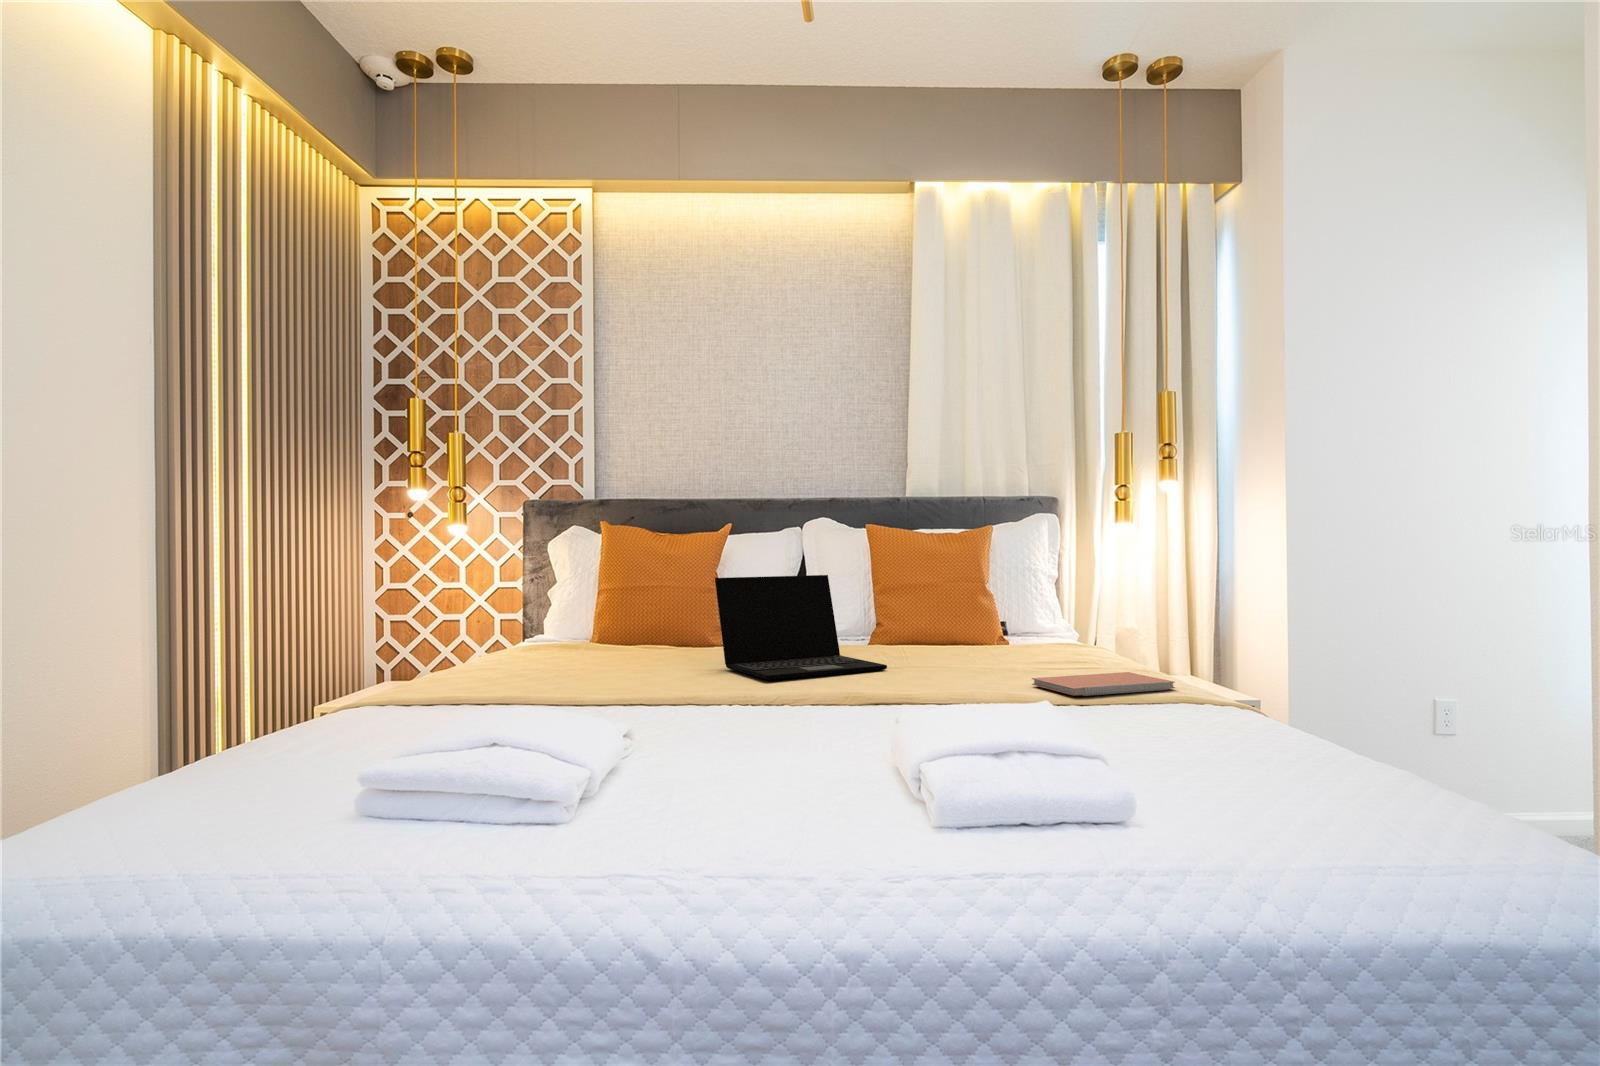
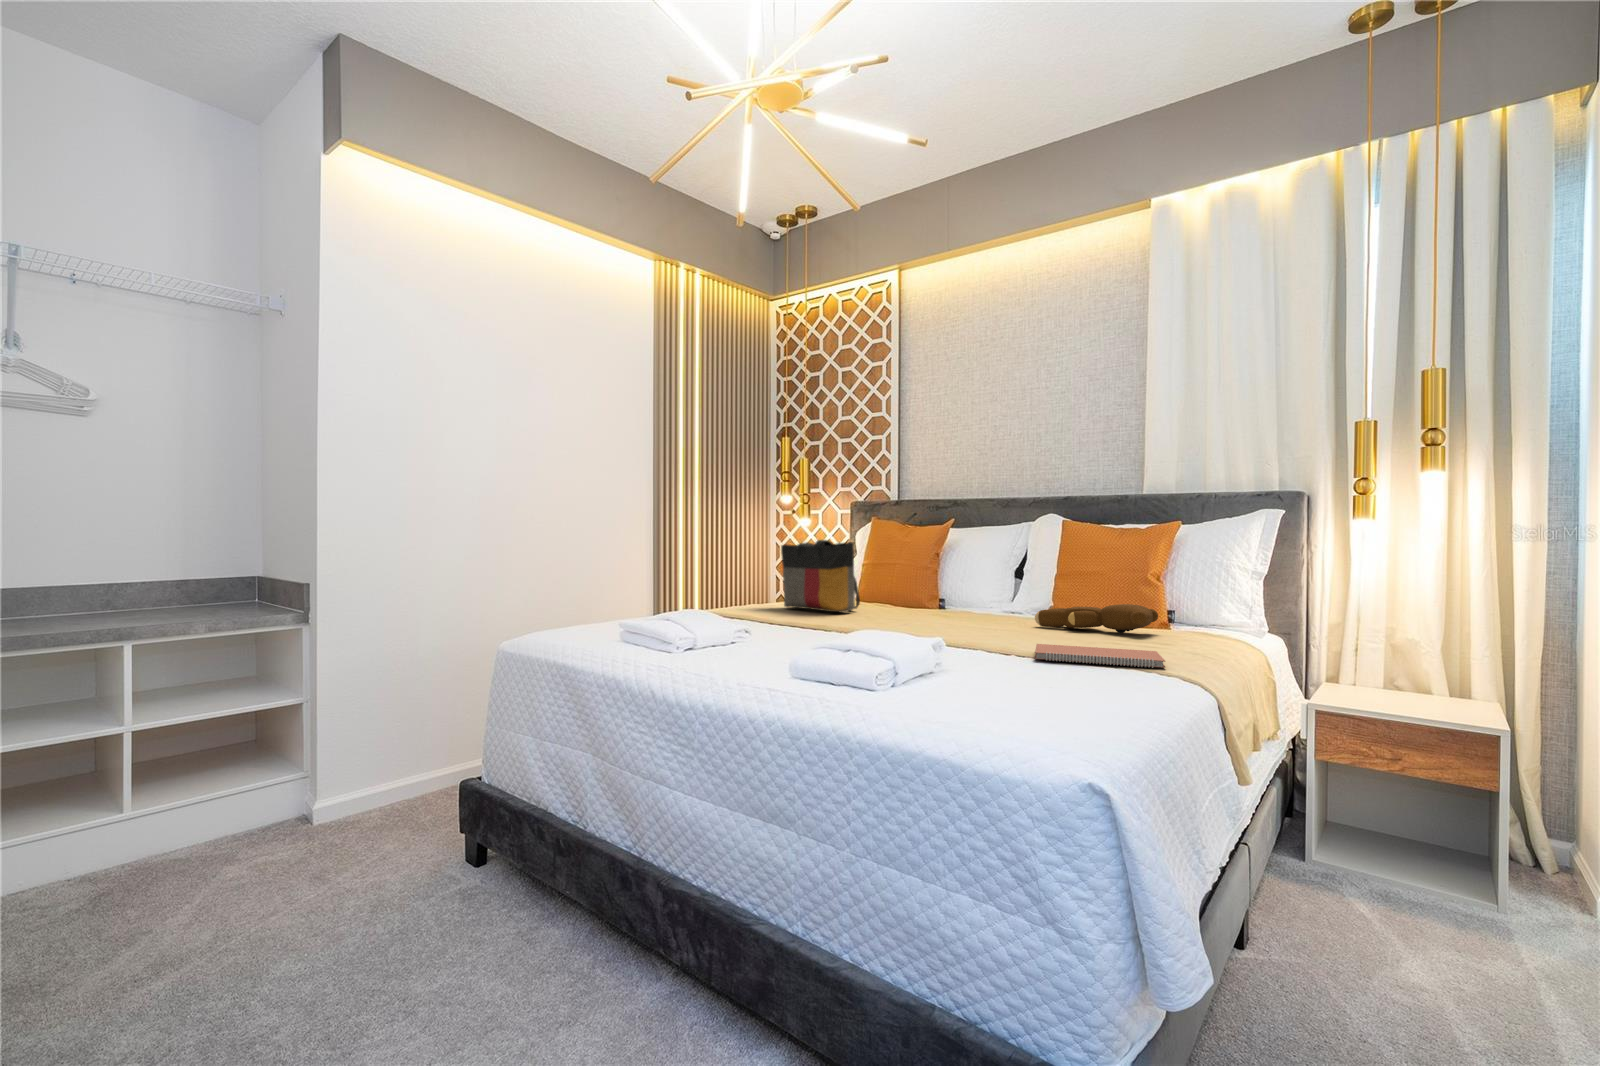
tote bag: none [560,564,685,663] -> present [781,540,860,612]
laptop: present [715,575,887,680] -> none [853,550,968,630]
teddy bear: none [917,624,1045,655] -> present [1035,604,1158,633]

